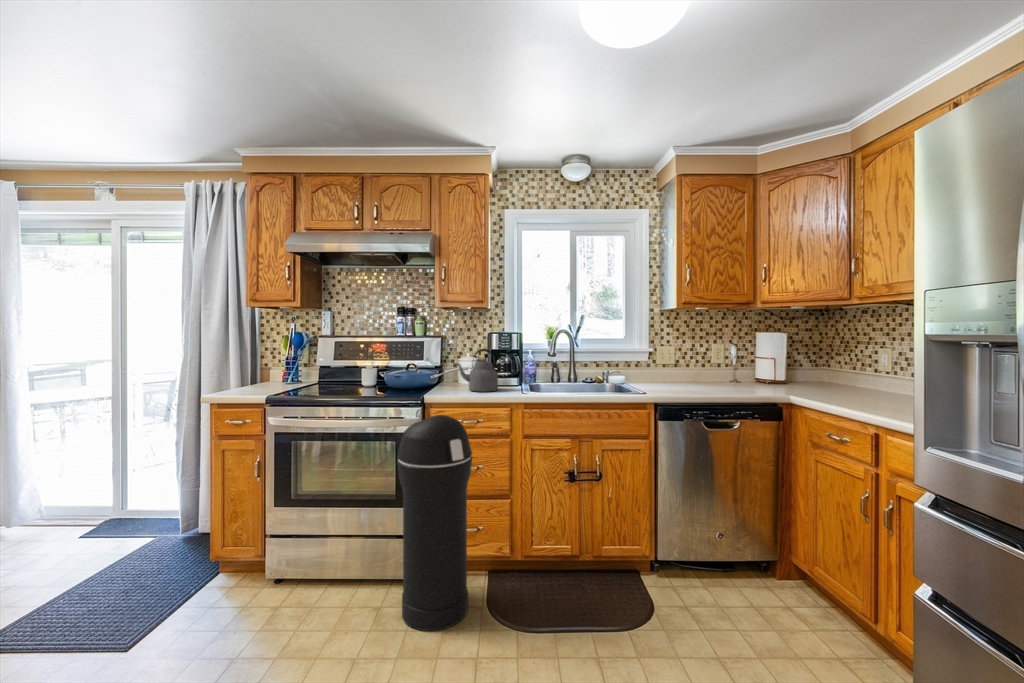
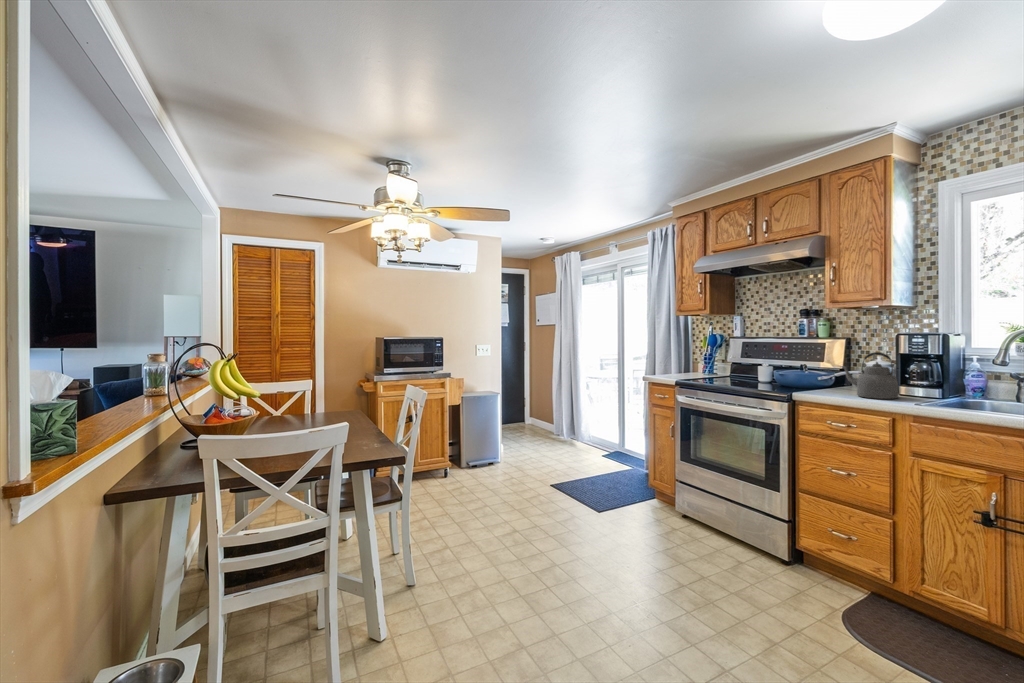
trash can: present [397,415,472,631] -> none [746,413,823,601]

